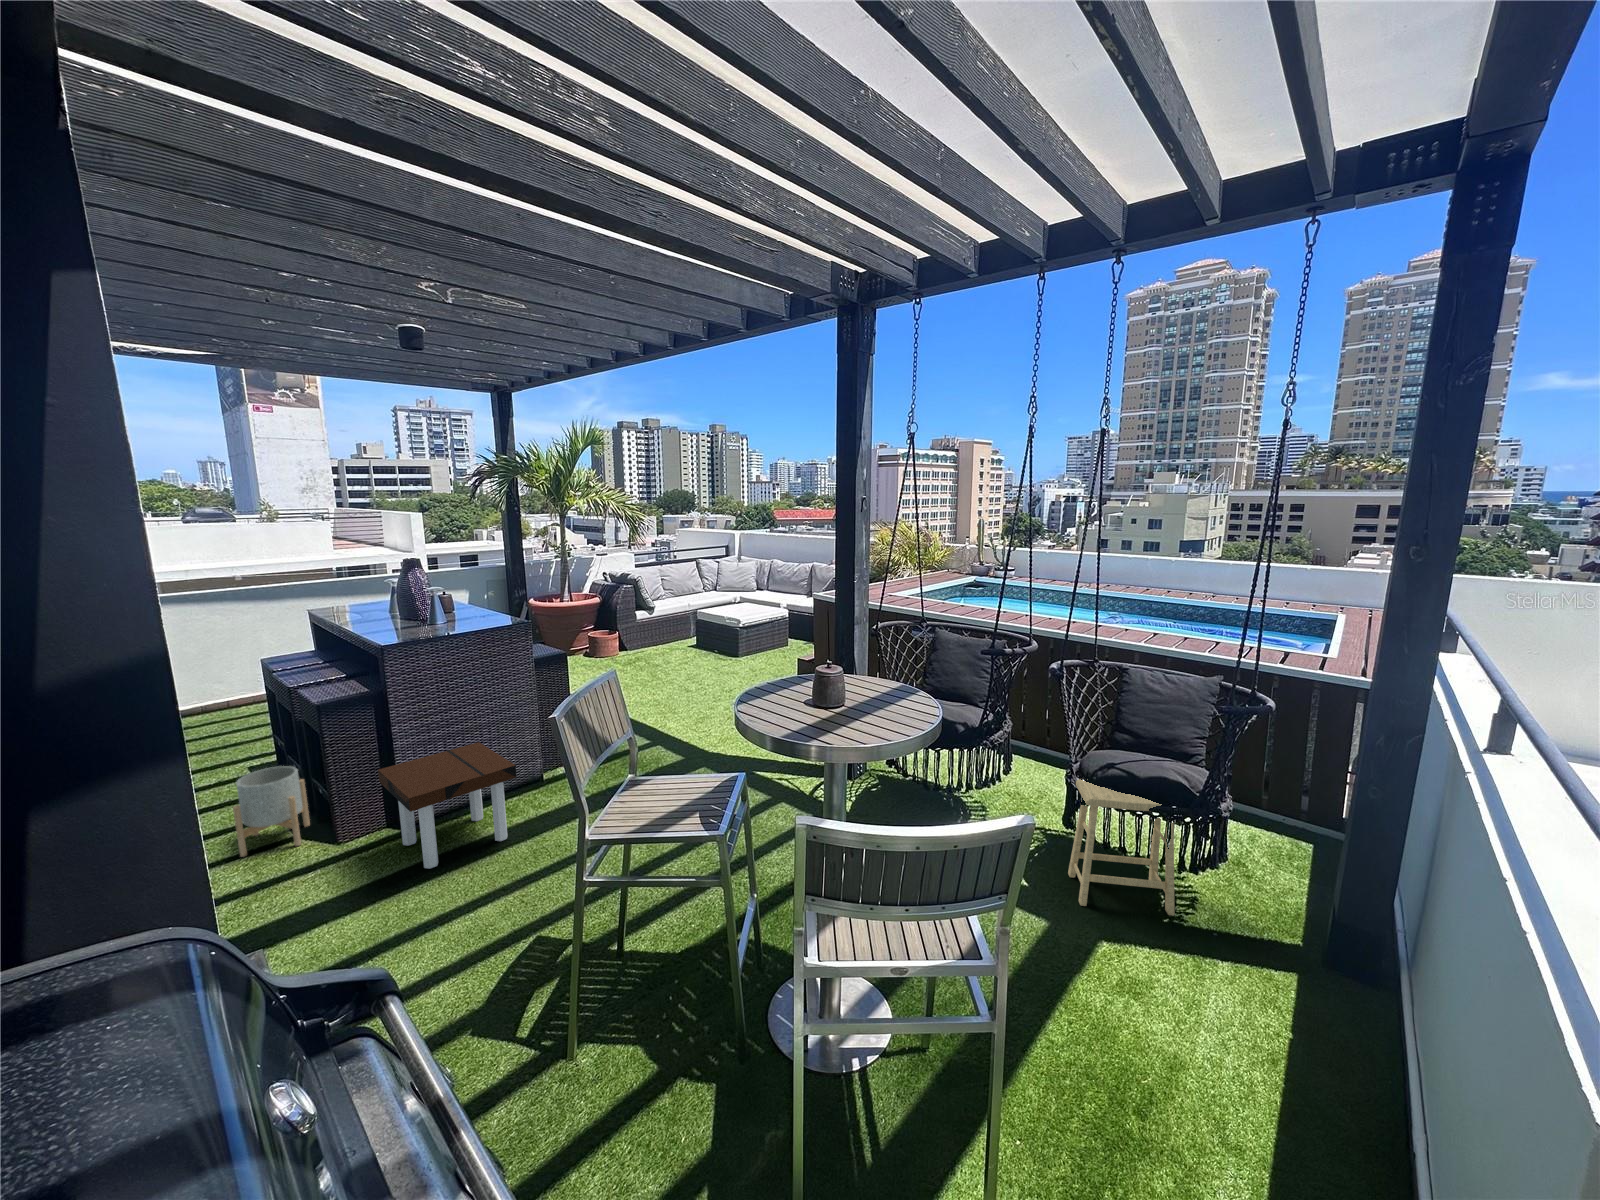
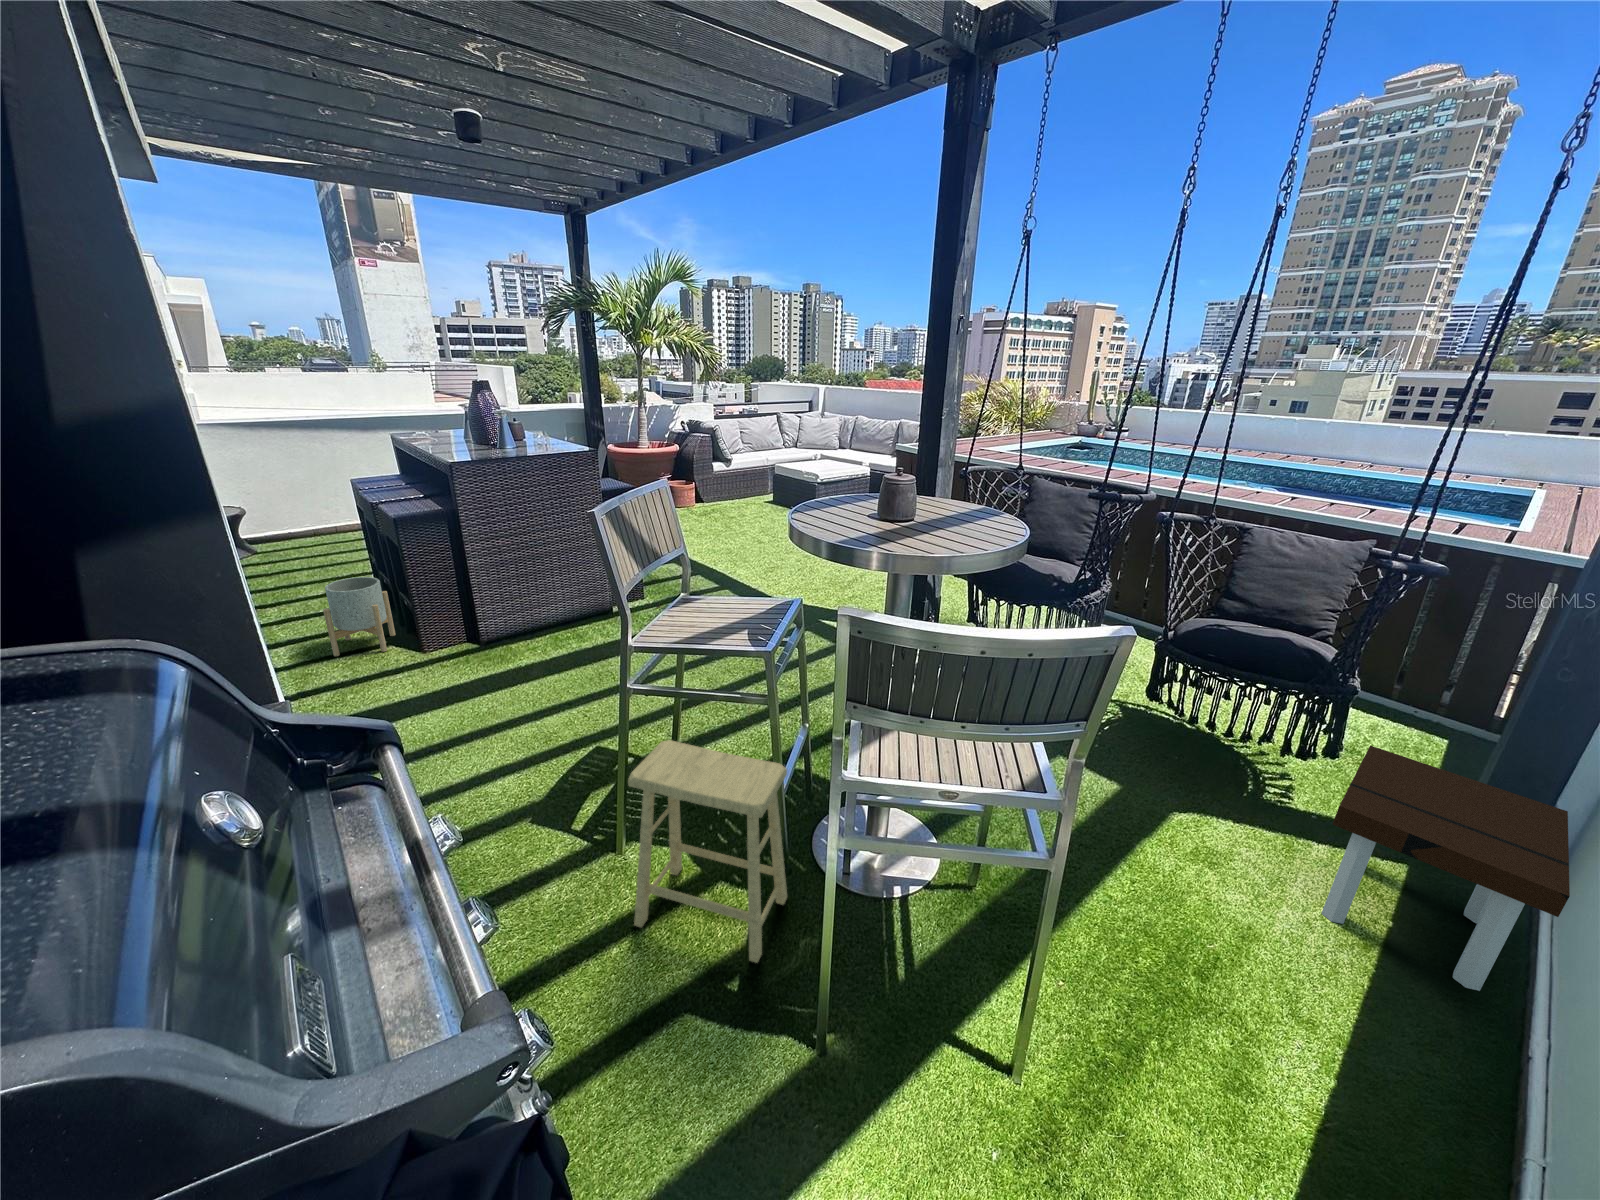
side table: present [378,742,516,869] -> present [1322,746,1570,991]
footstool: present [1068,779,1175,916] -> present [628,740,787,963]

